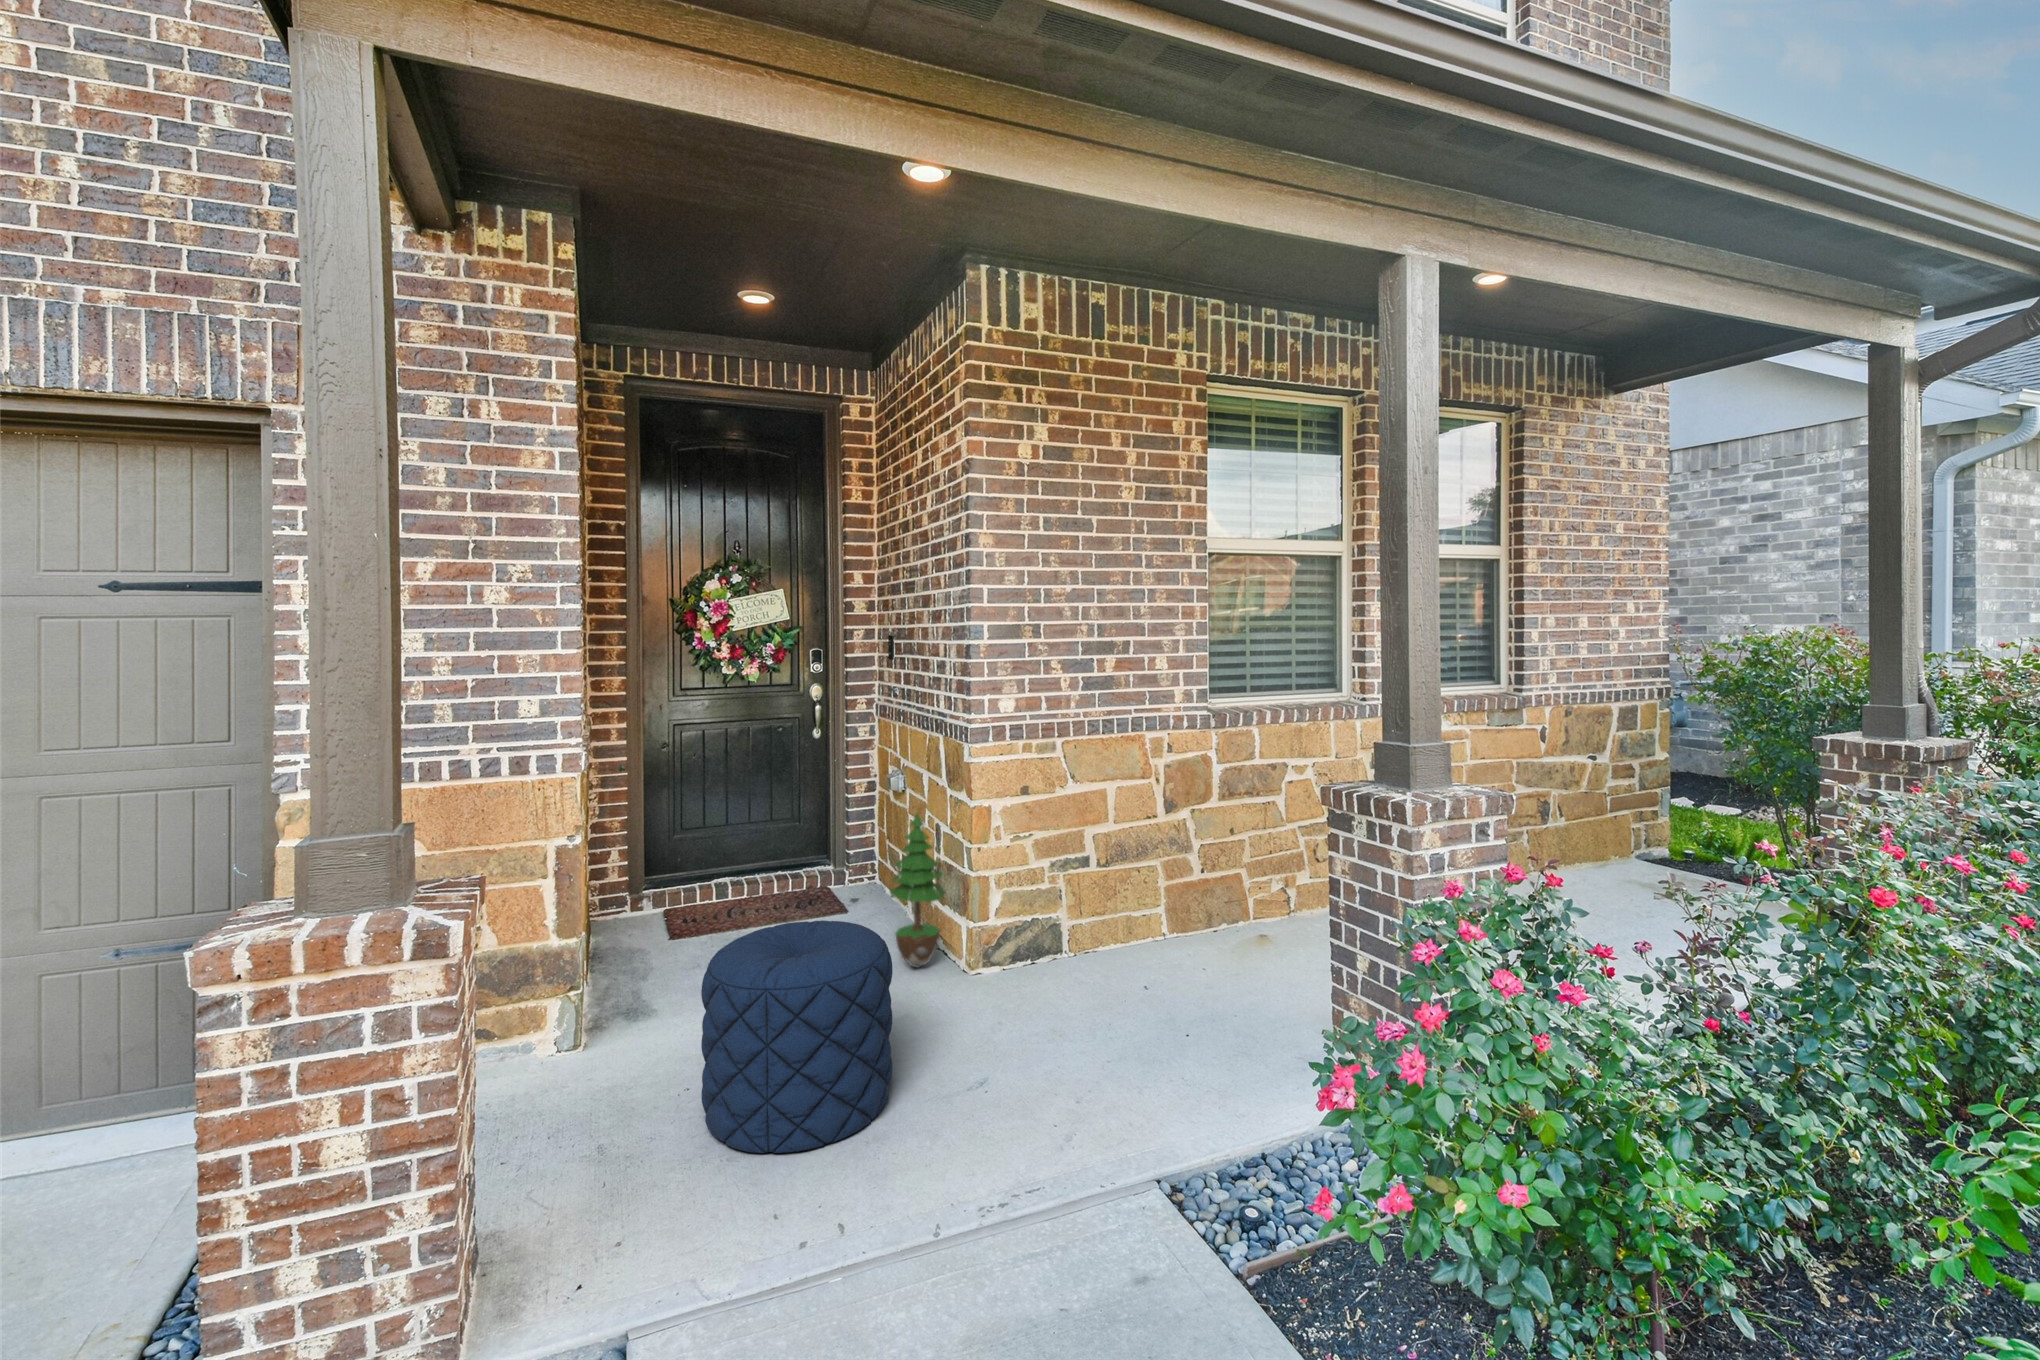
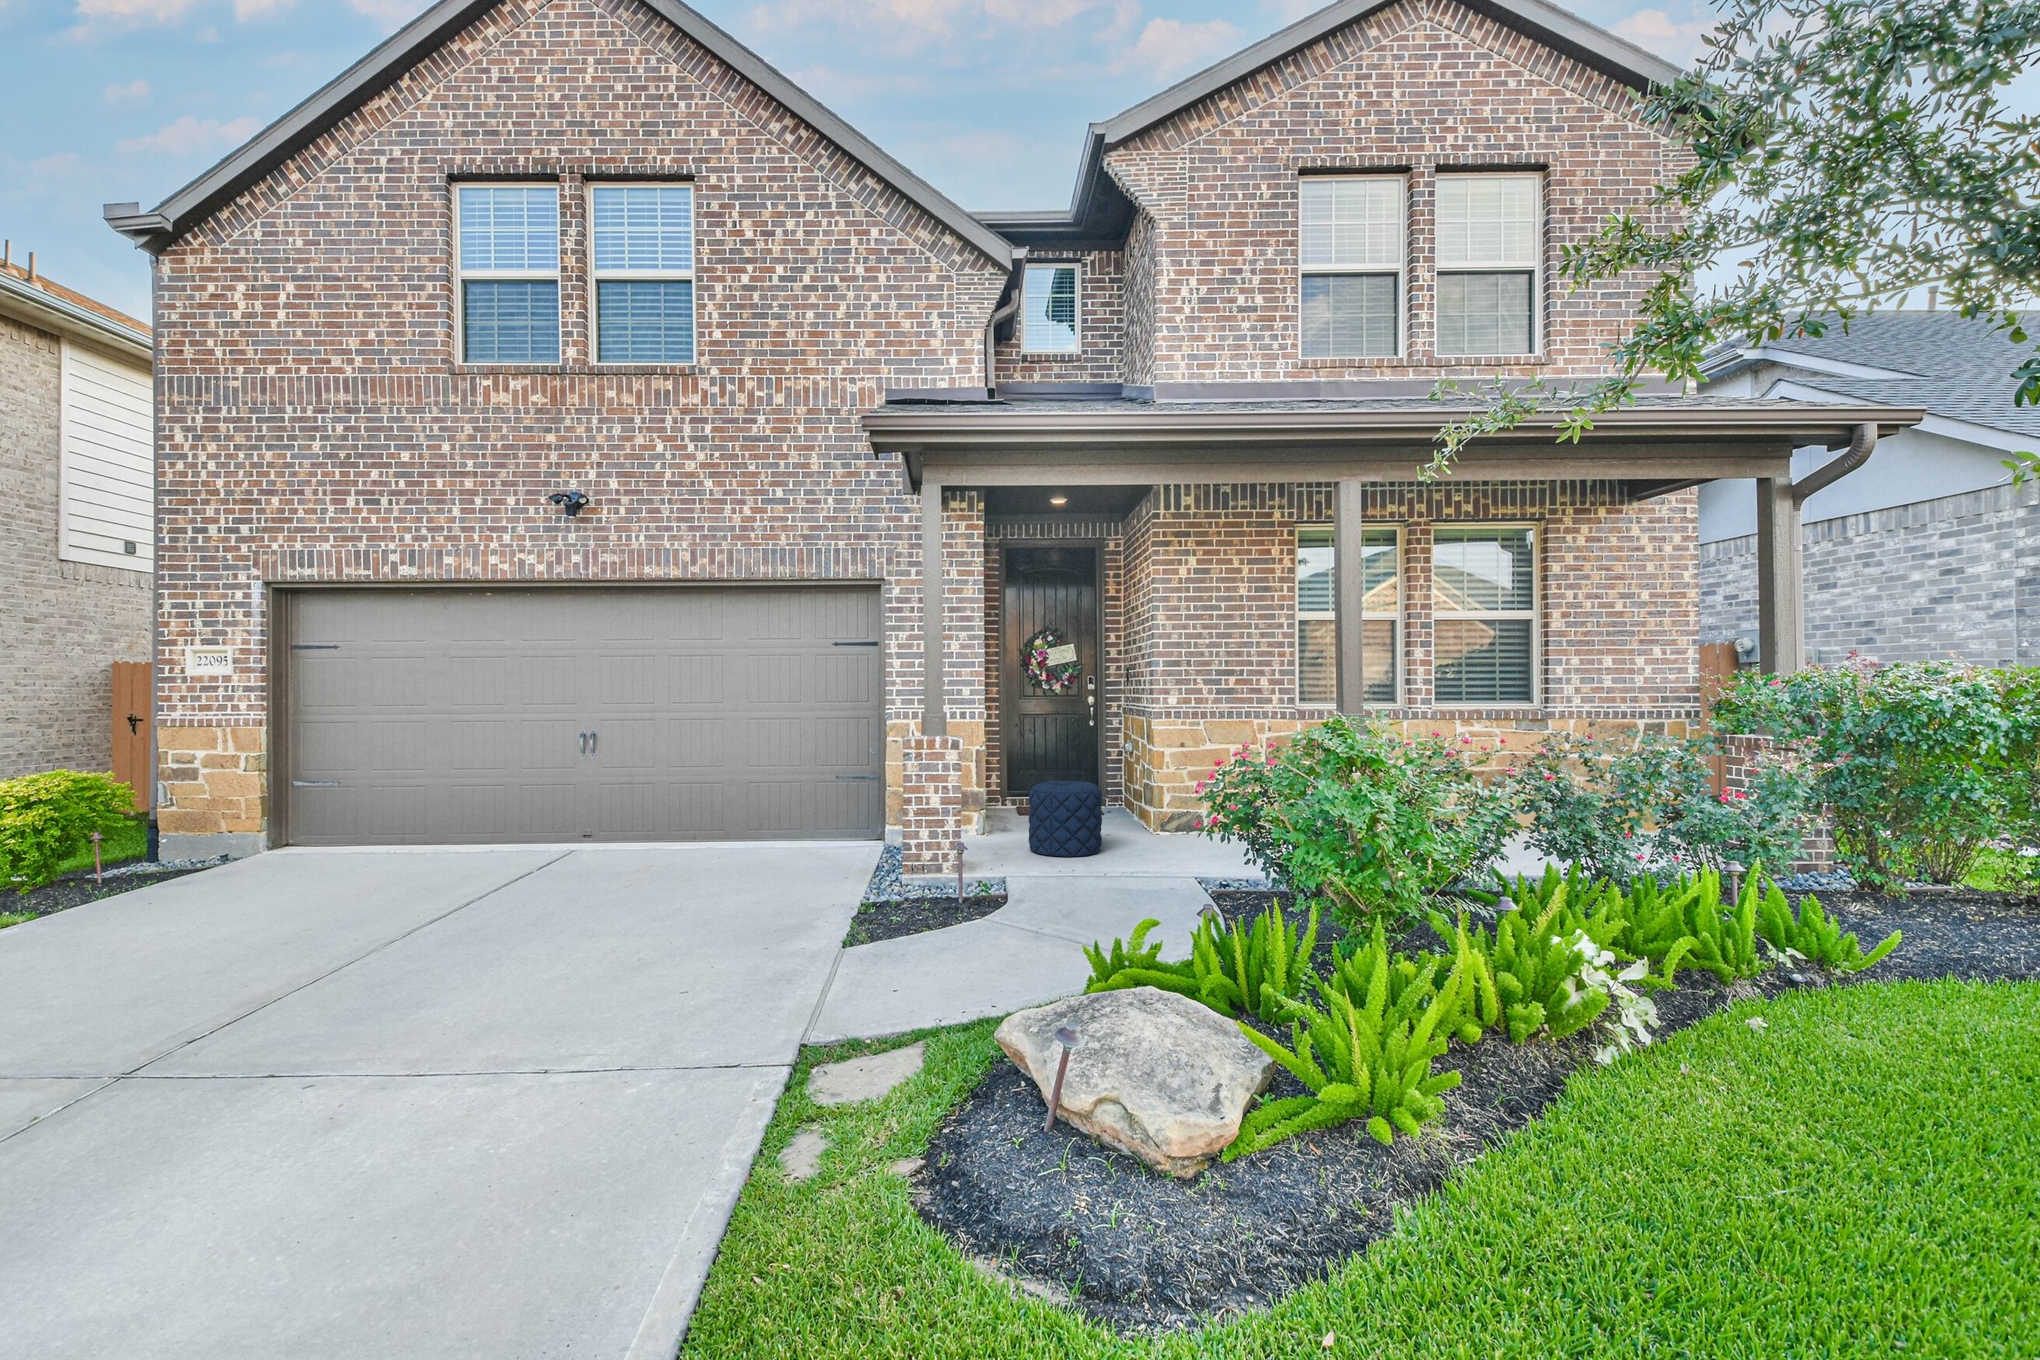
potted tree: present [890,813,945,968] -> none [1116,752,1144,831]

